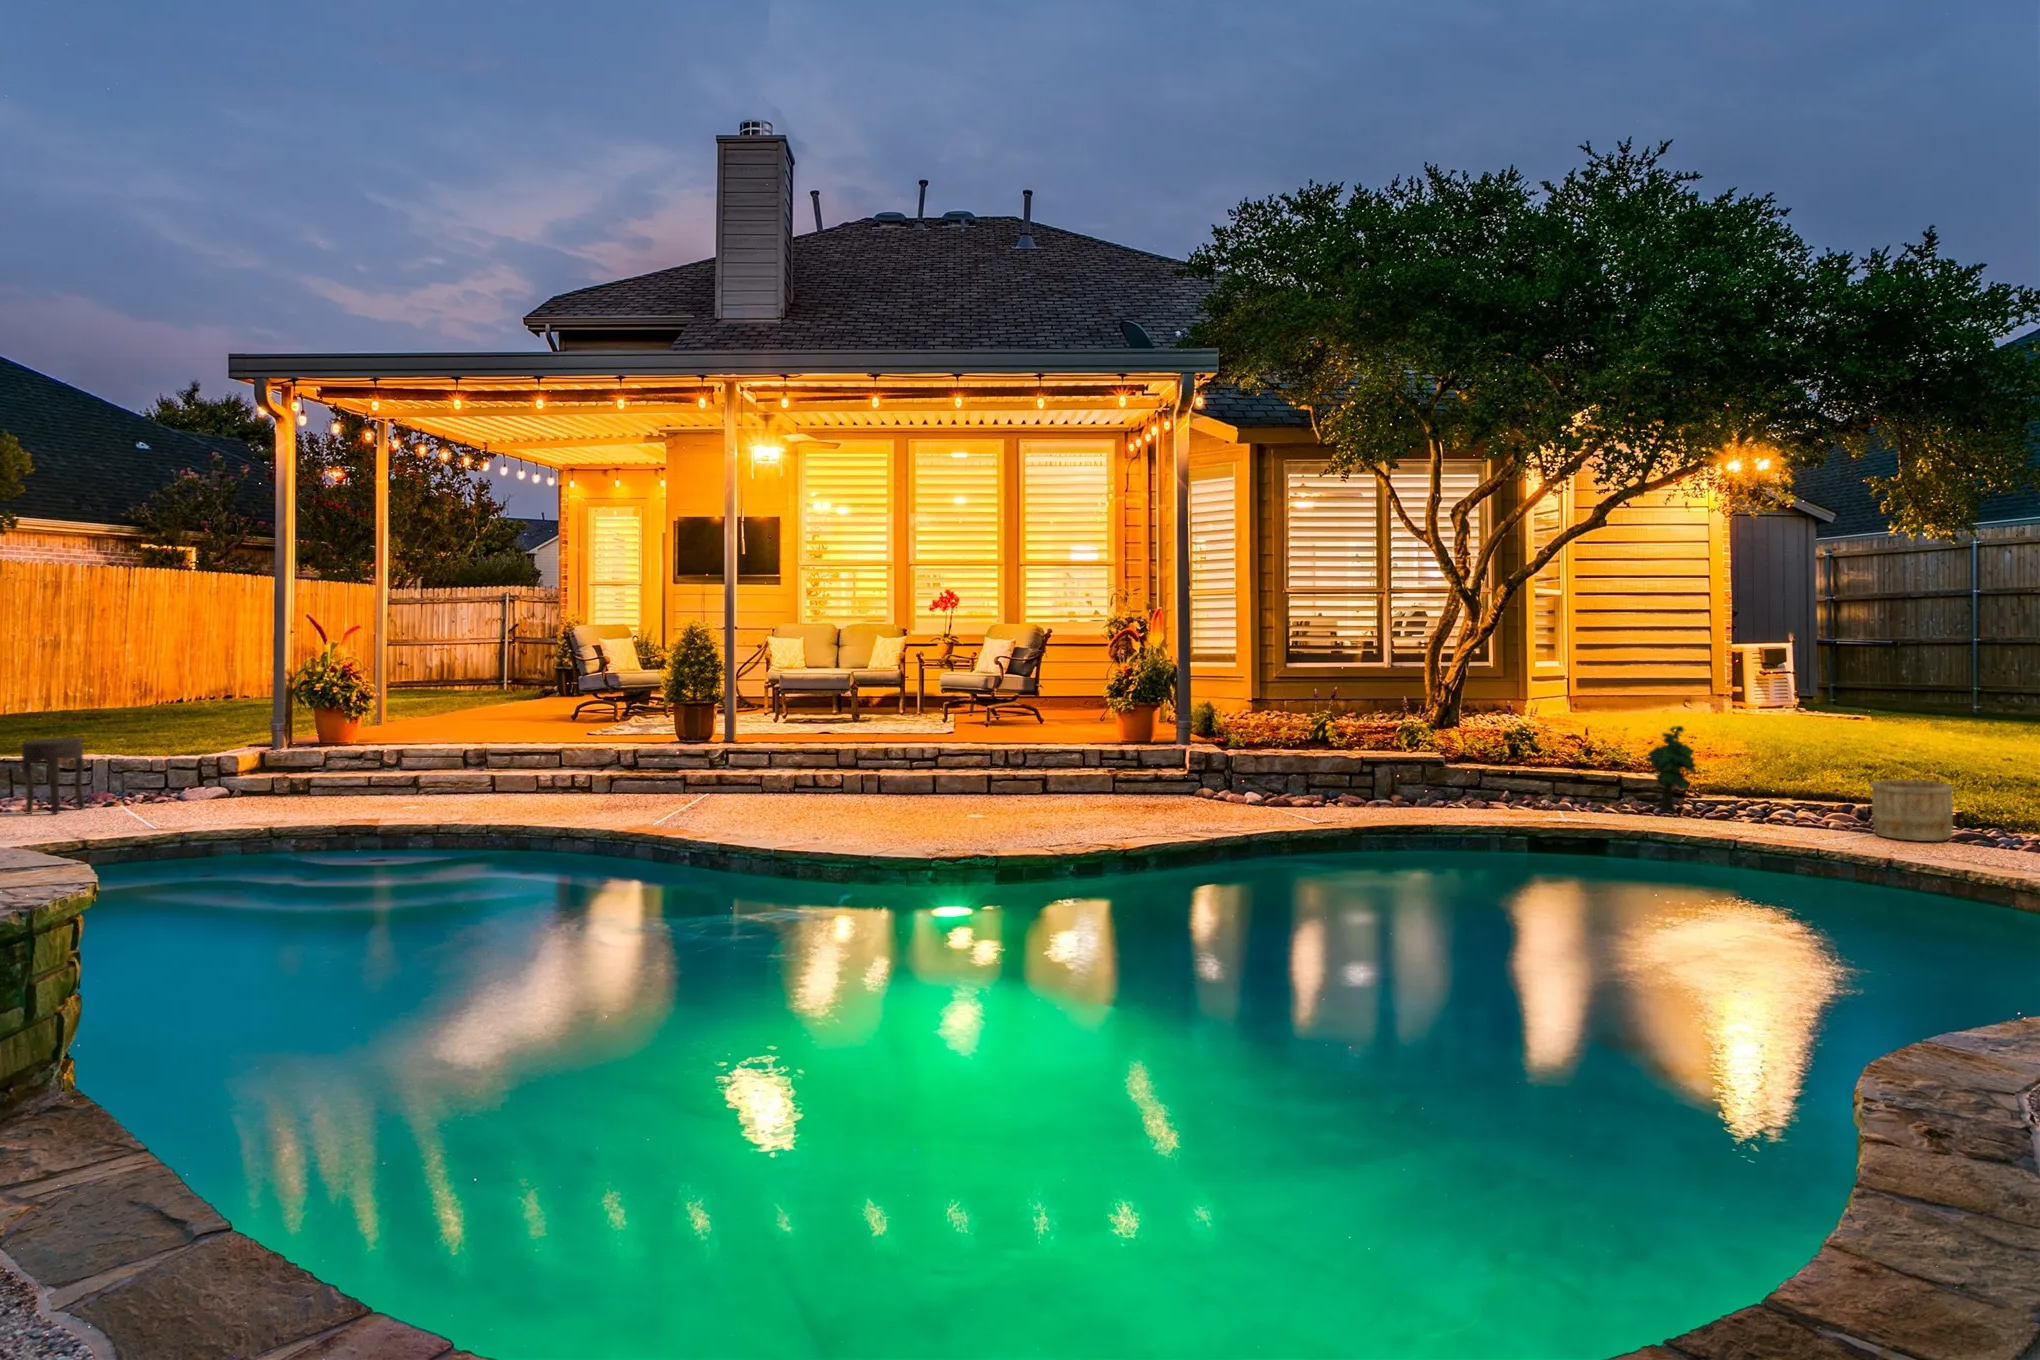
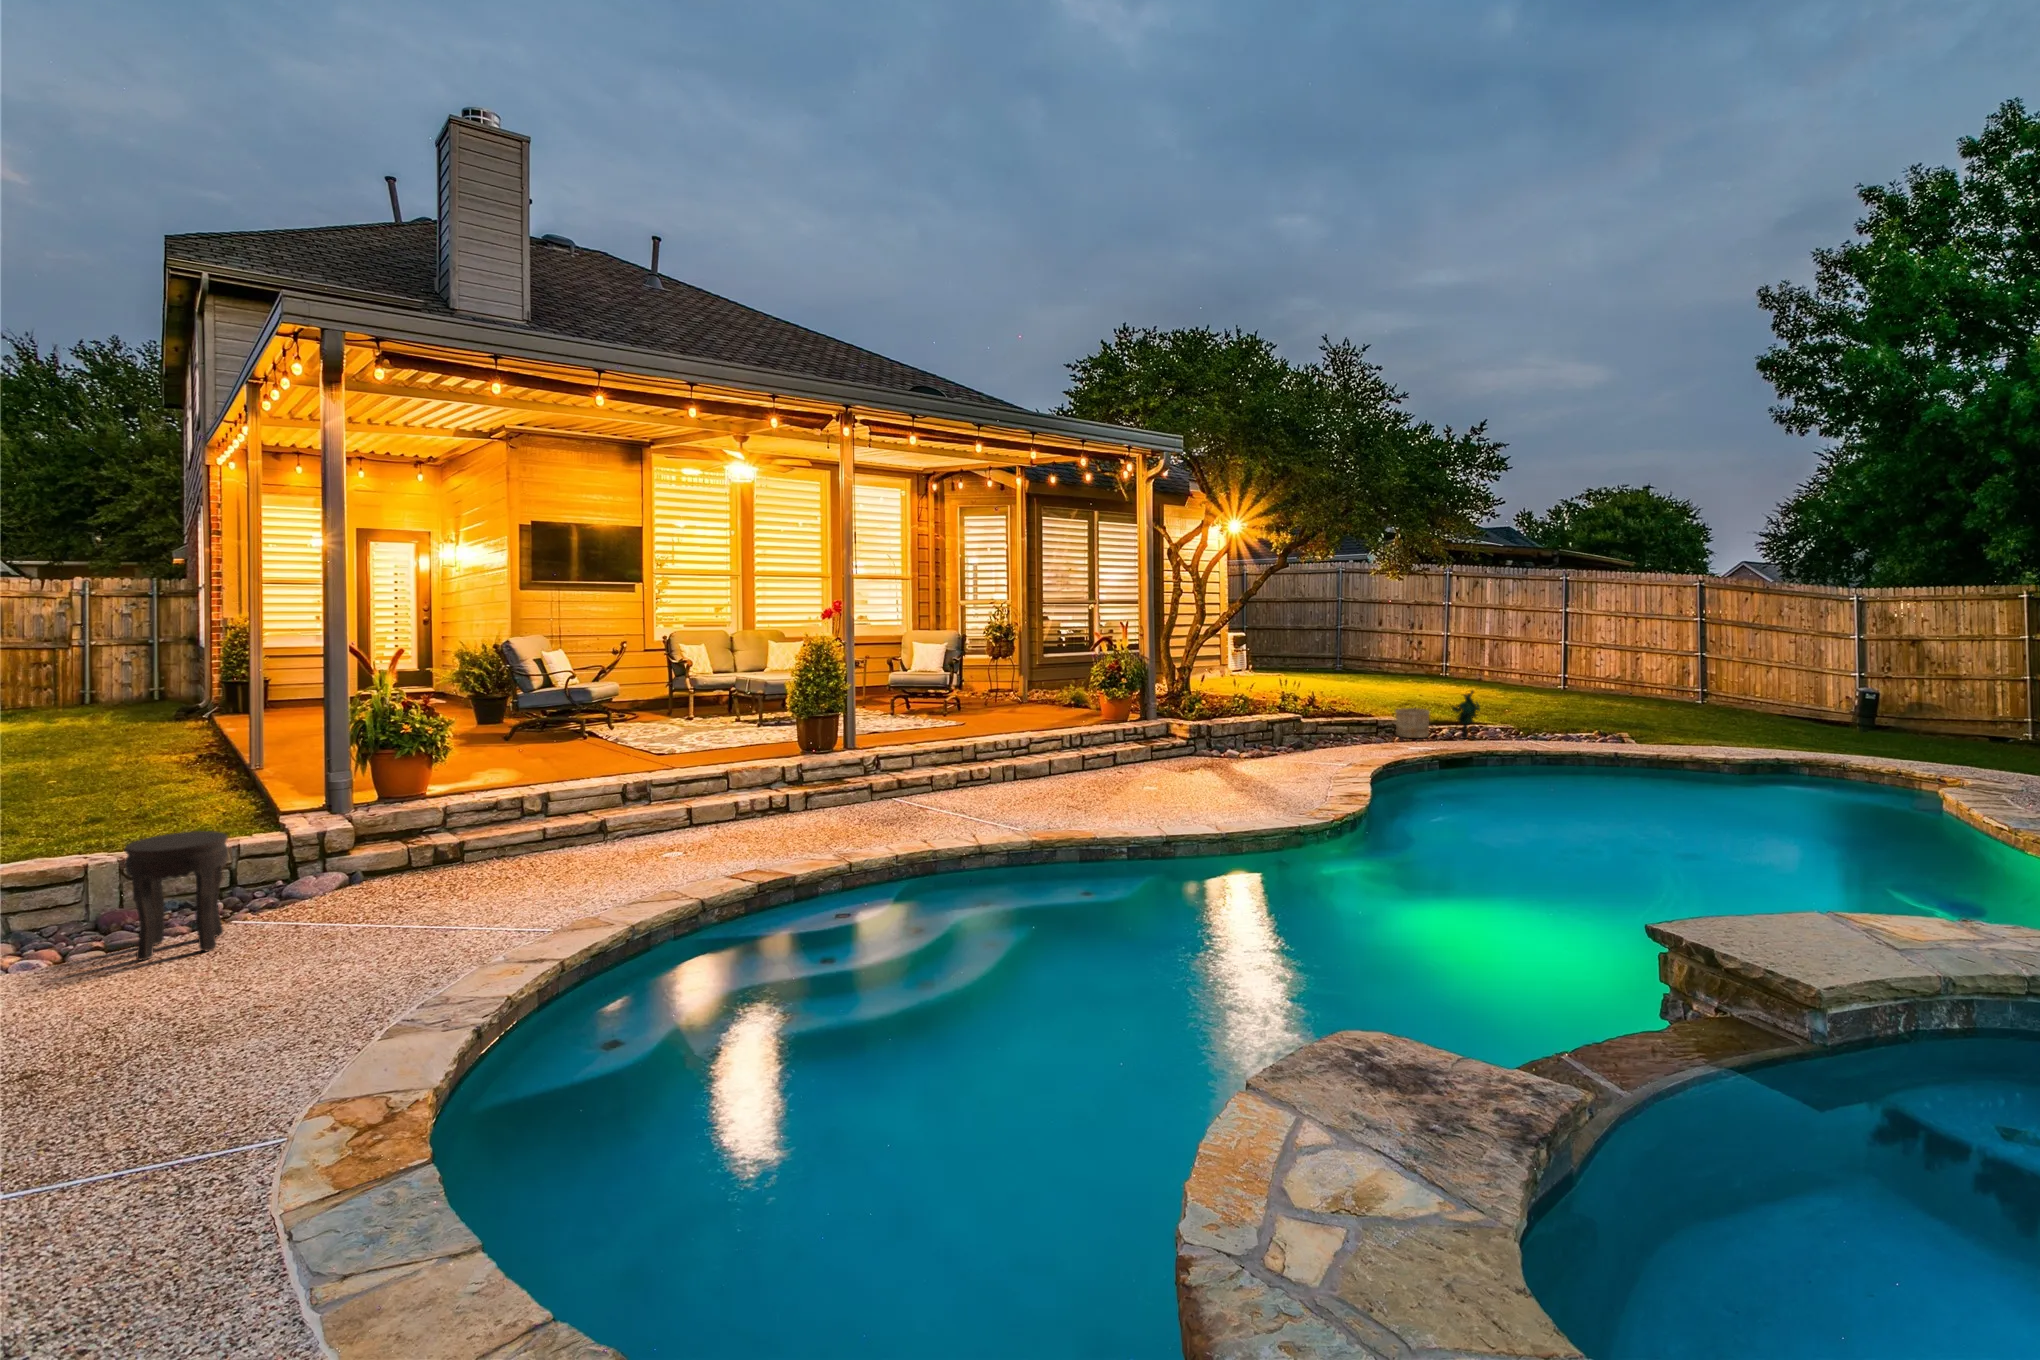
wooden bucket: present [1870,780,1954,841] -> present [1396,708,1429,738]

